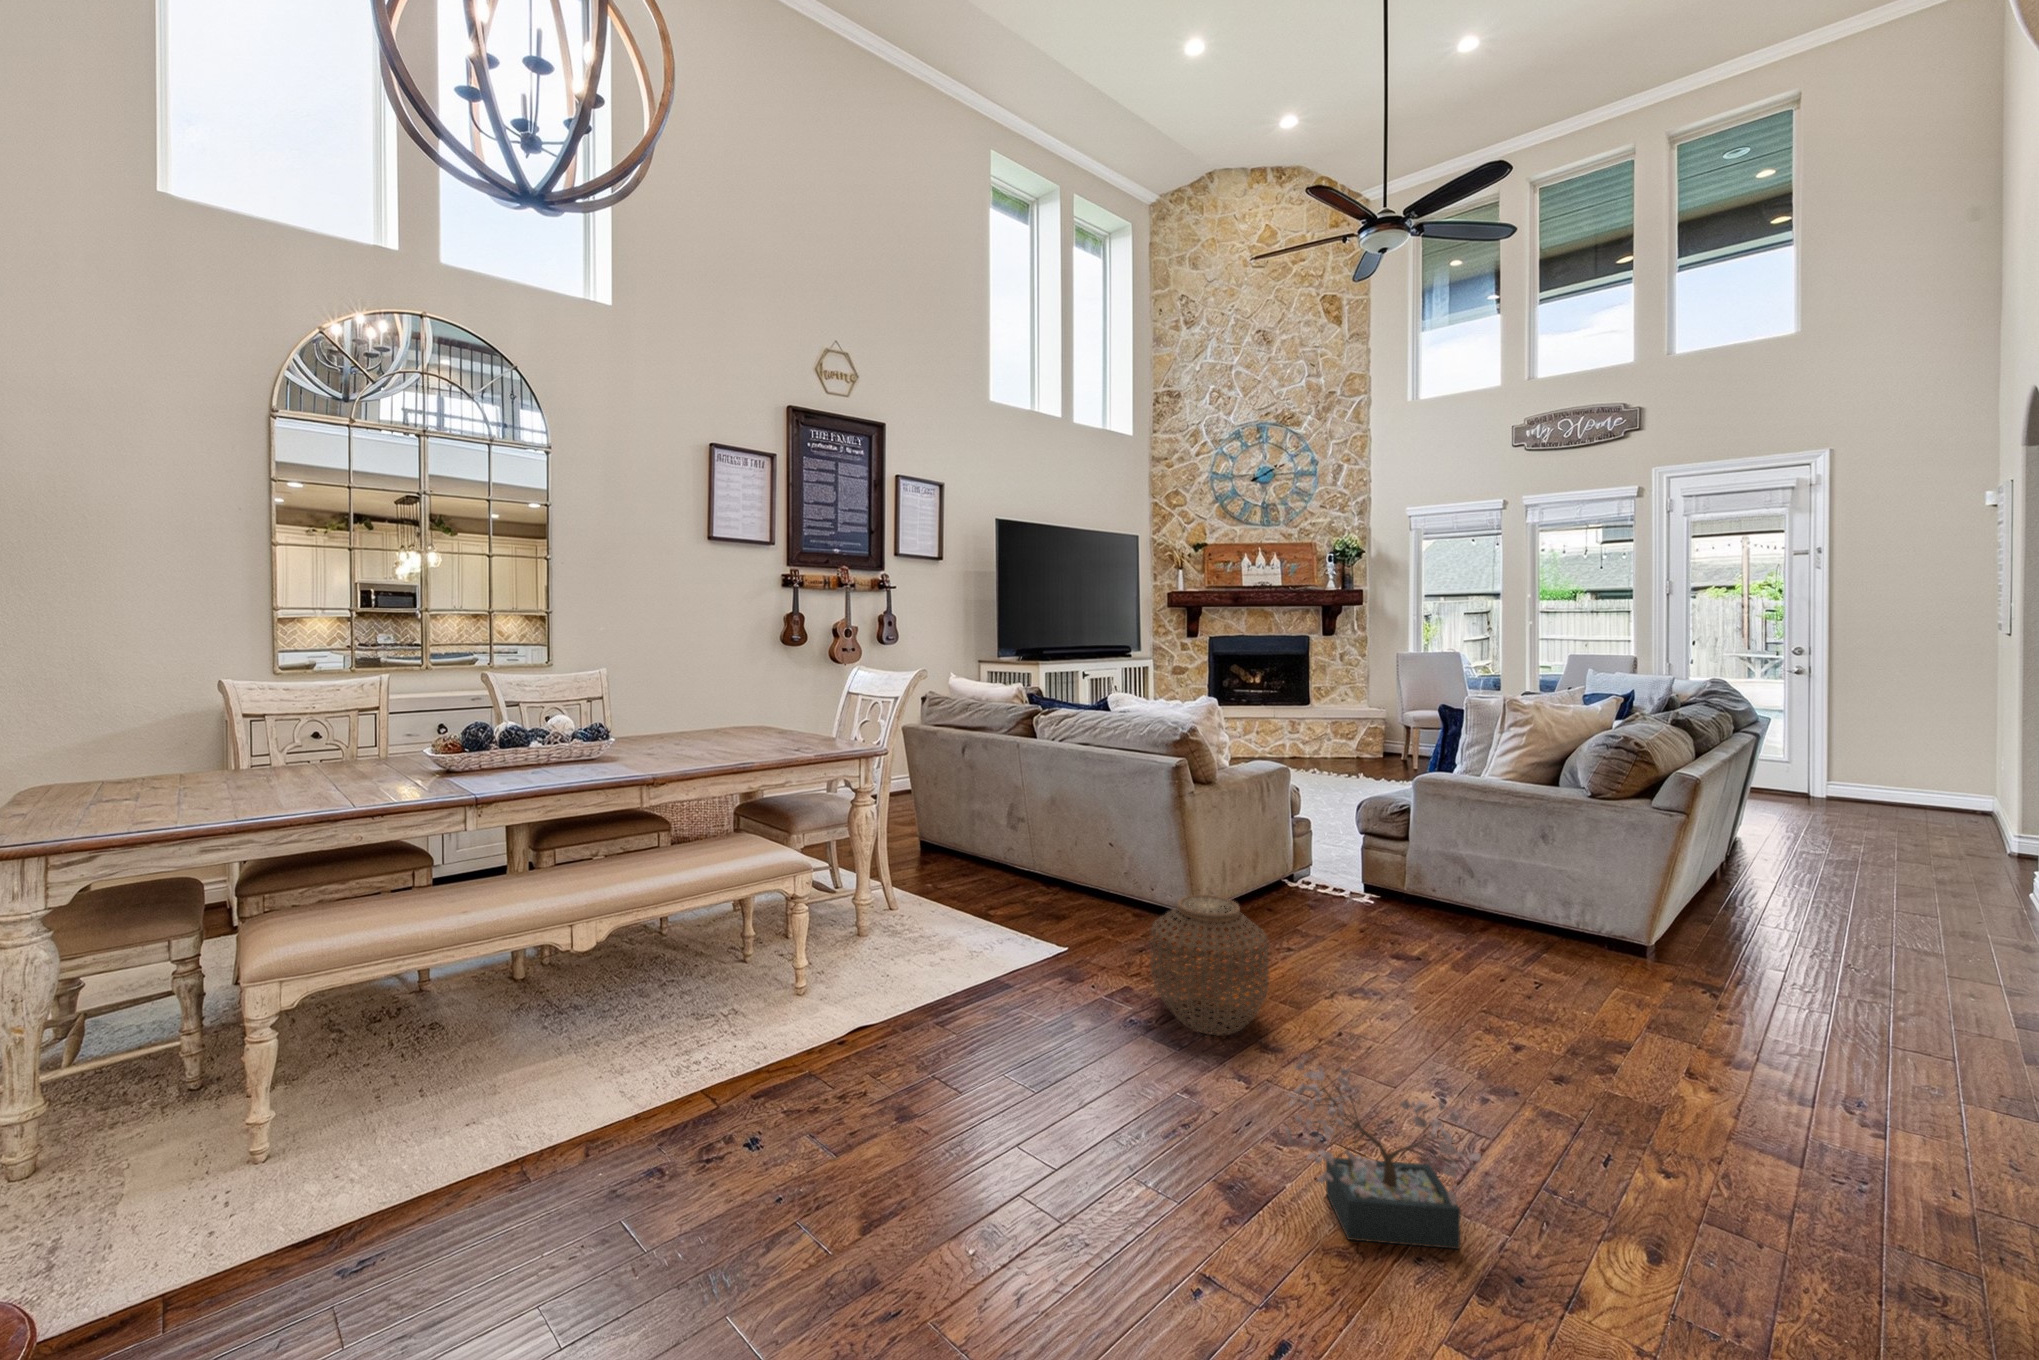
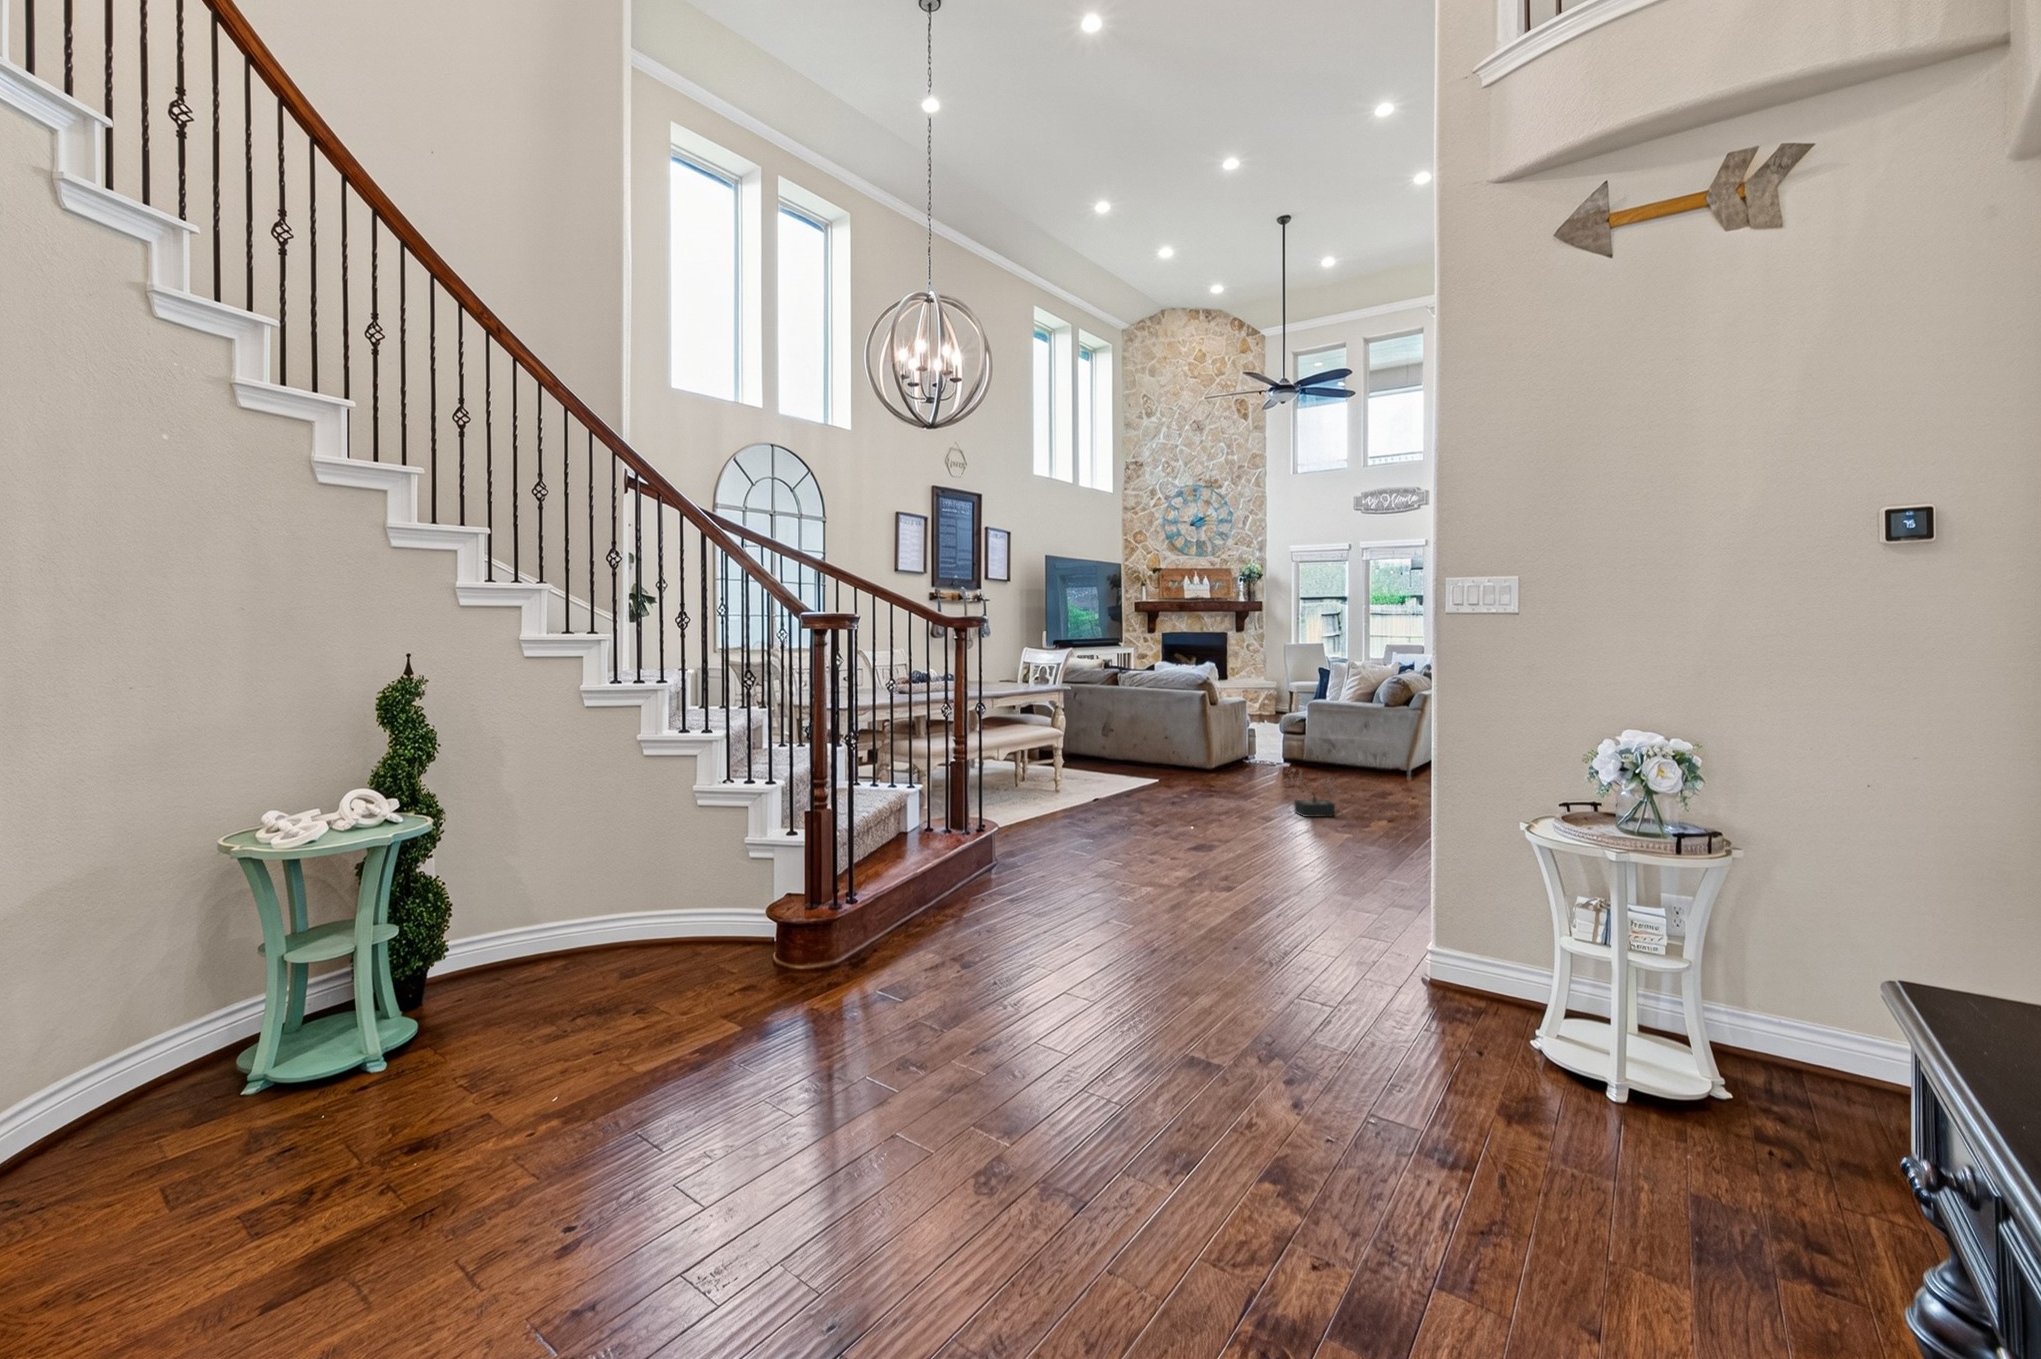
woven basket: present [1150,895,1268,1035] -> none [1212,740,1261,792]

